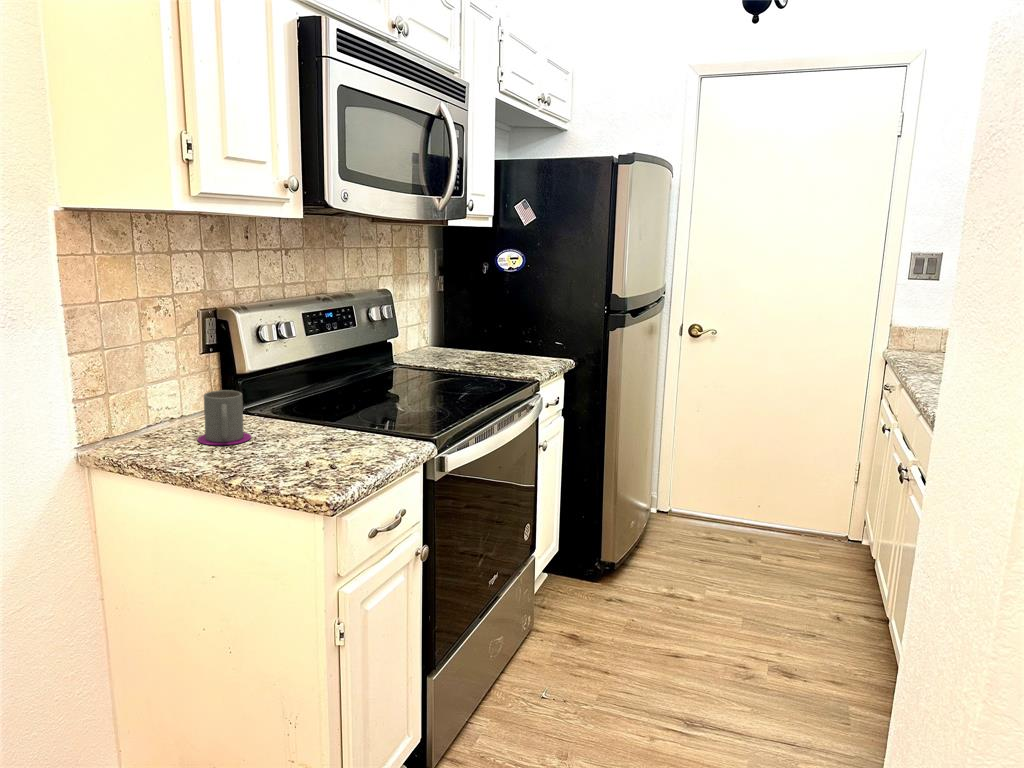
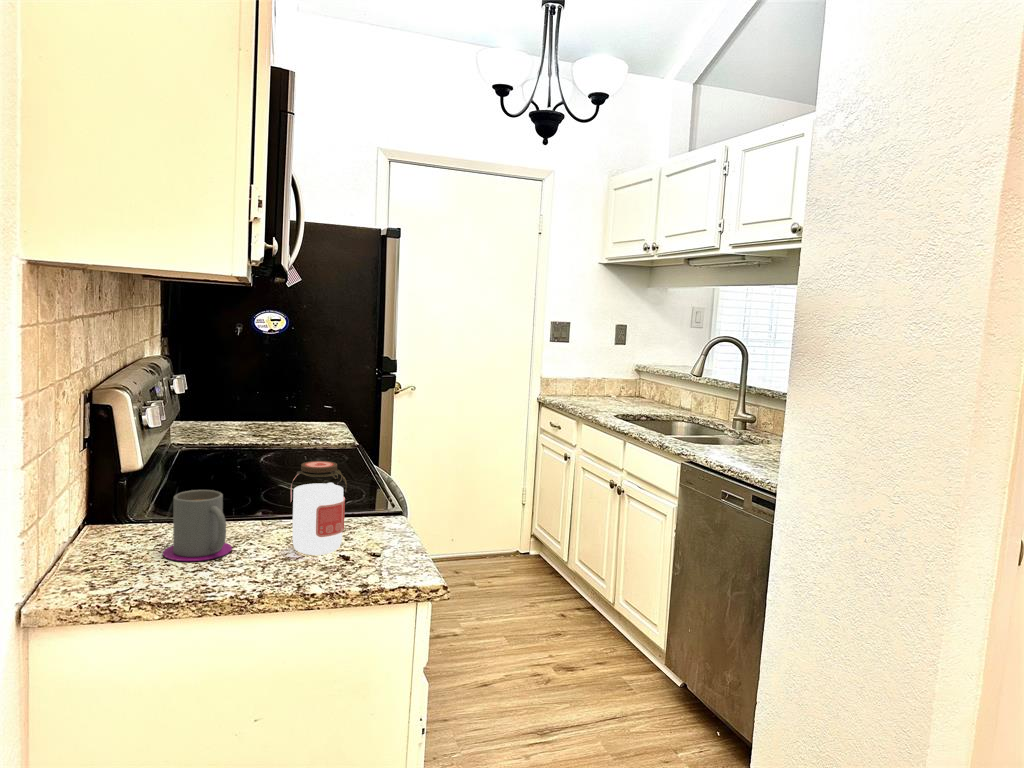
jar: none [268,378,316,460] -> present [290,461,347,555]

